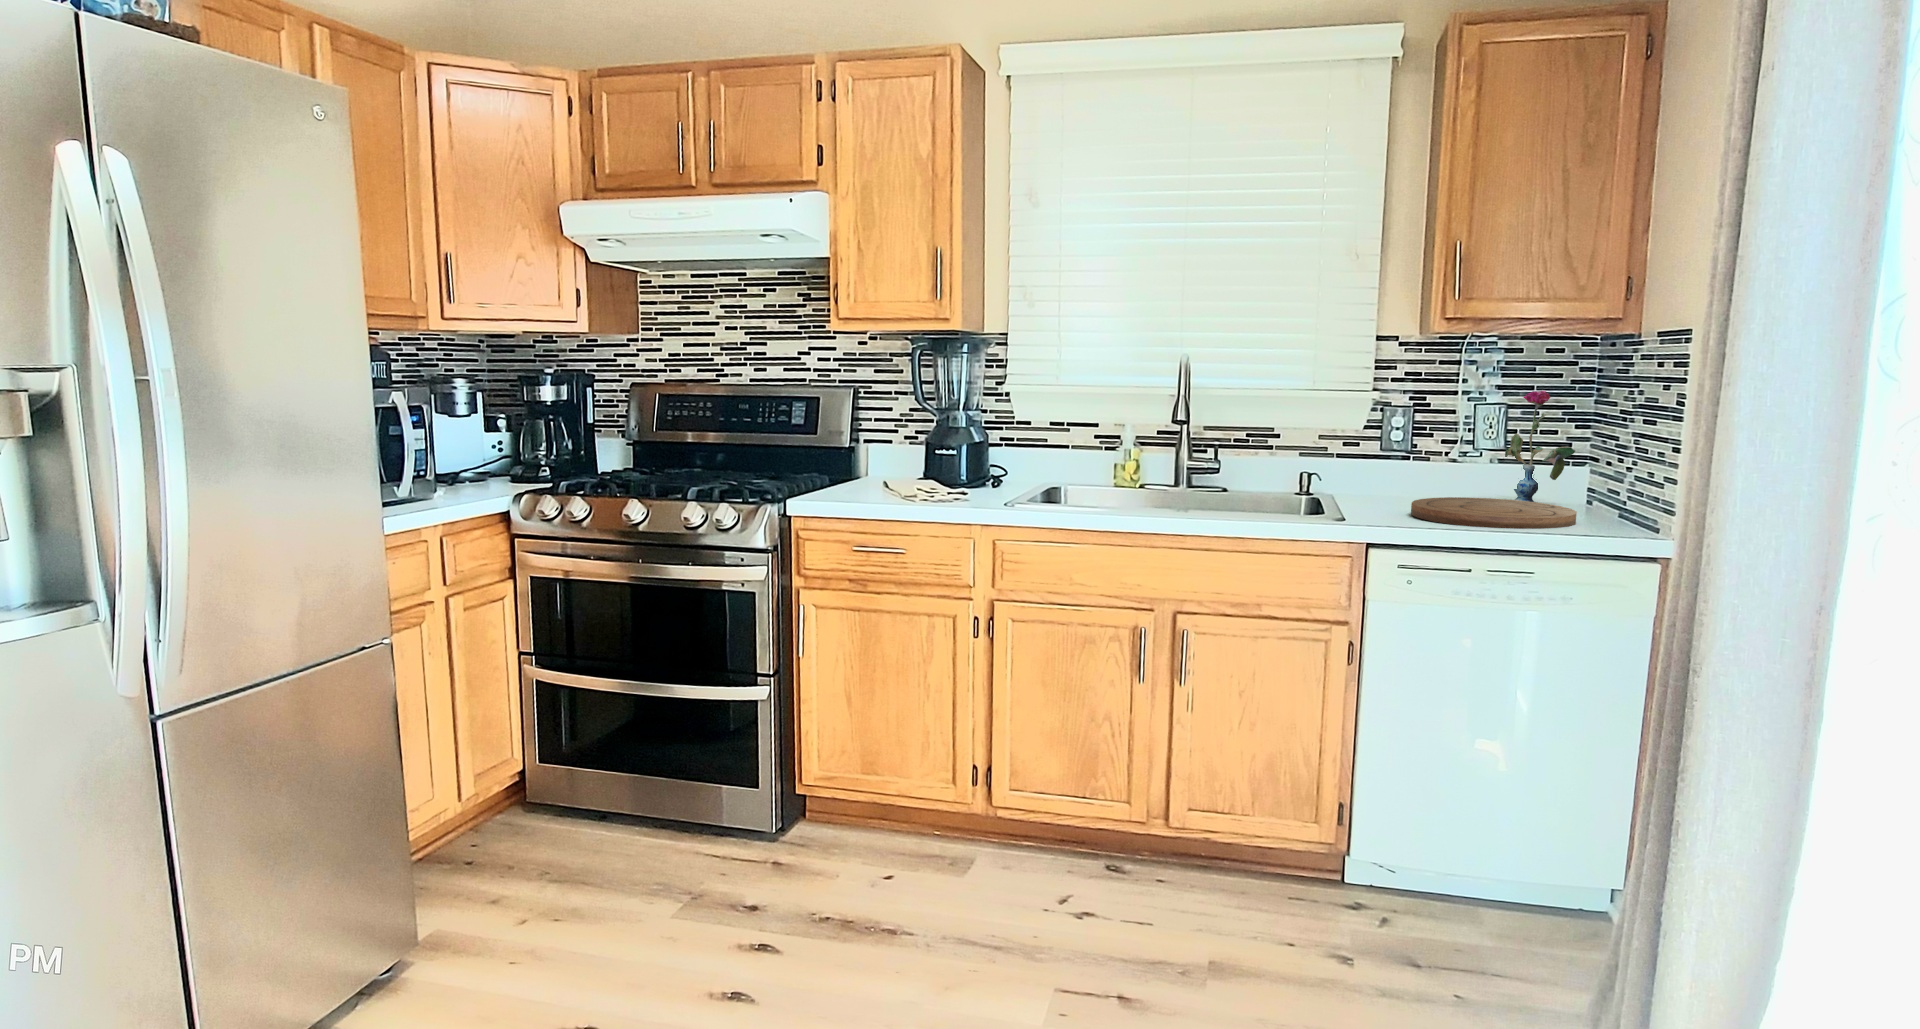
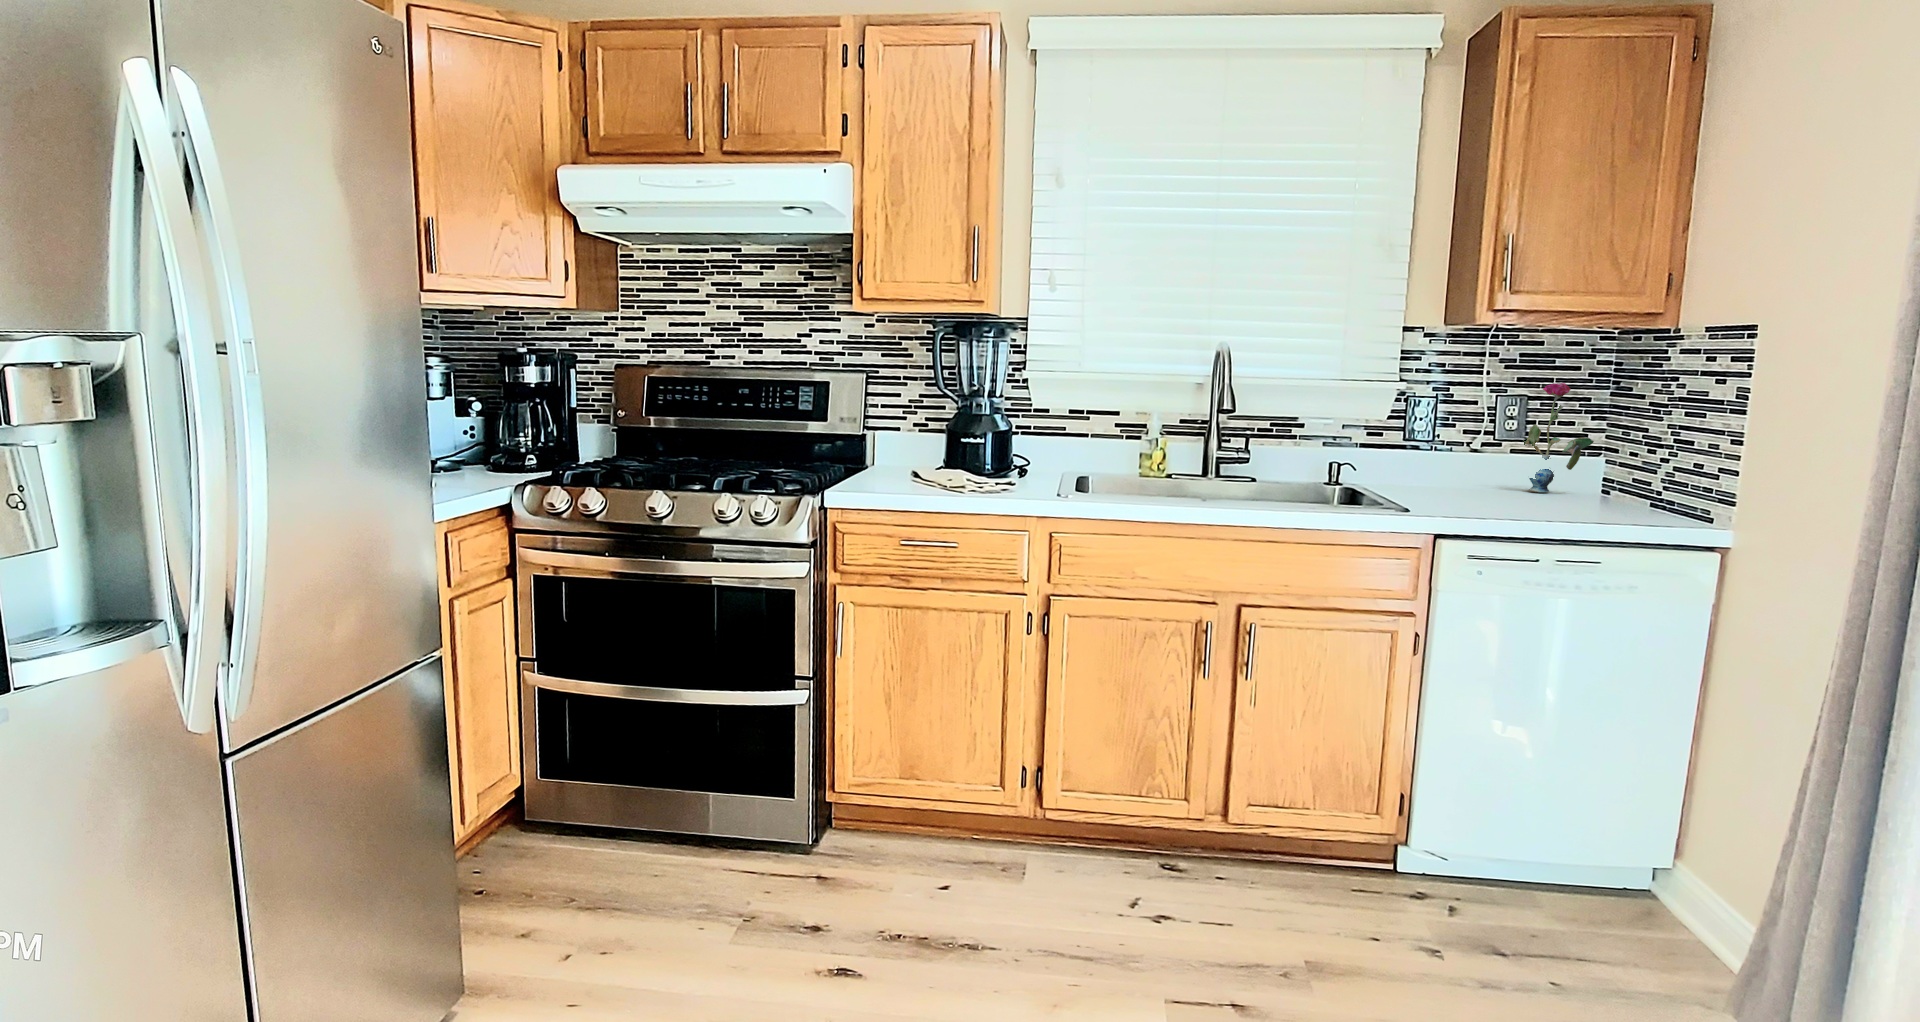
cutting board: present [1411,497,1577,529] -> none [1459,487,1629,519]

